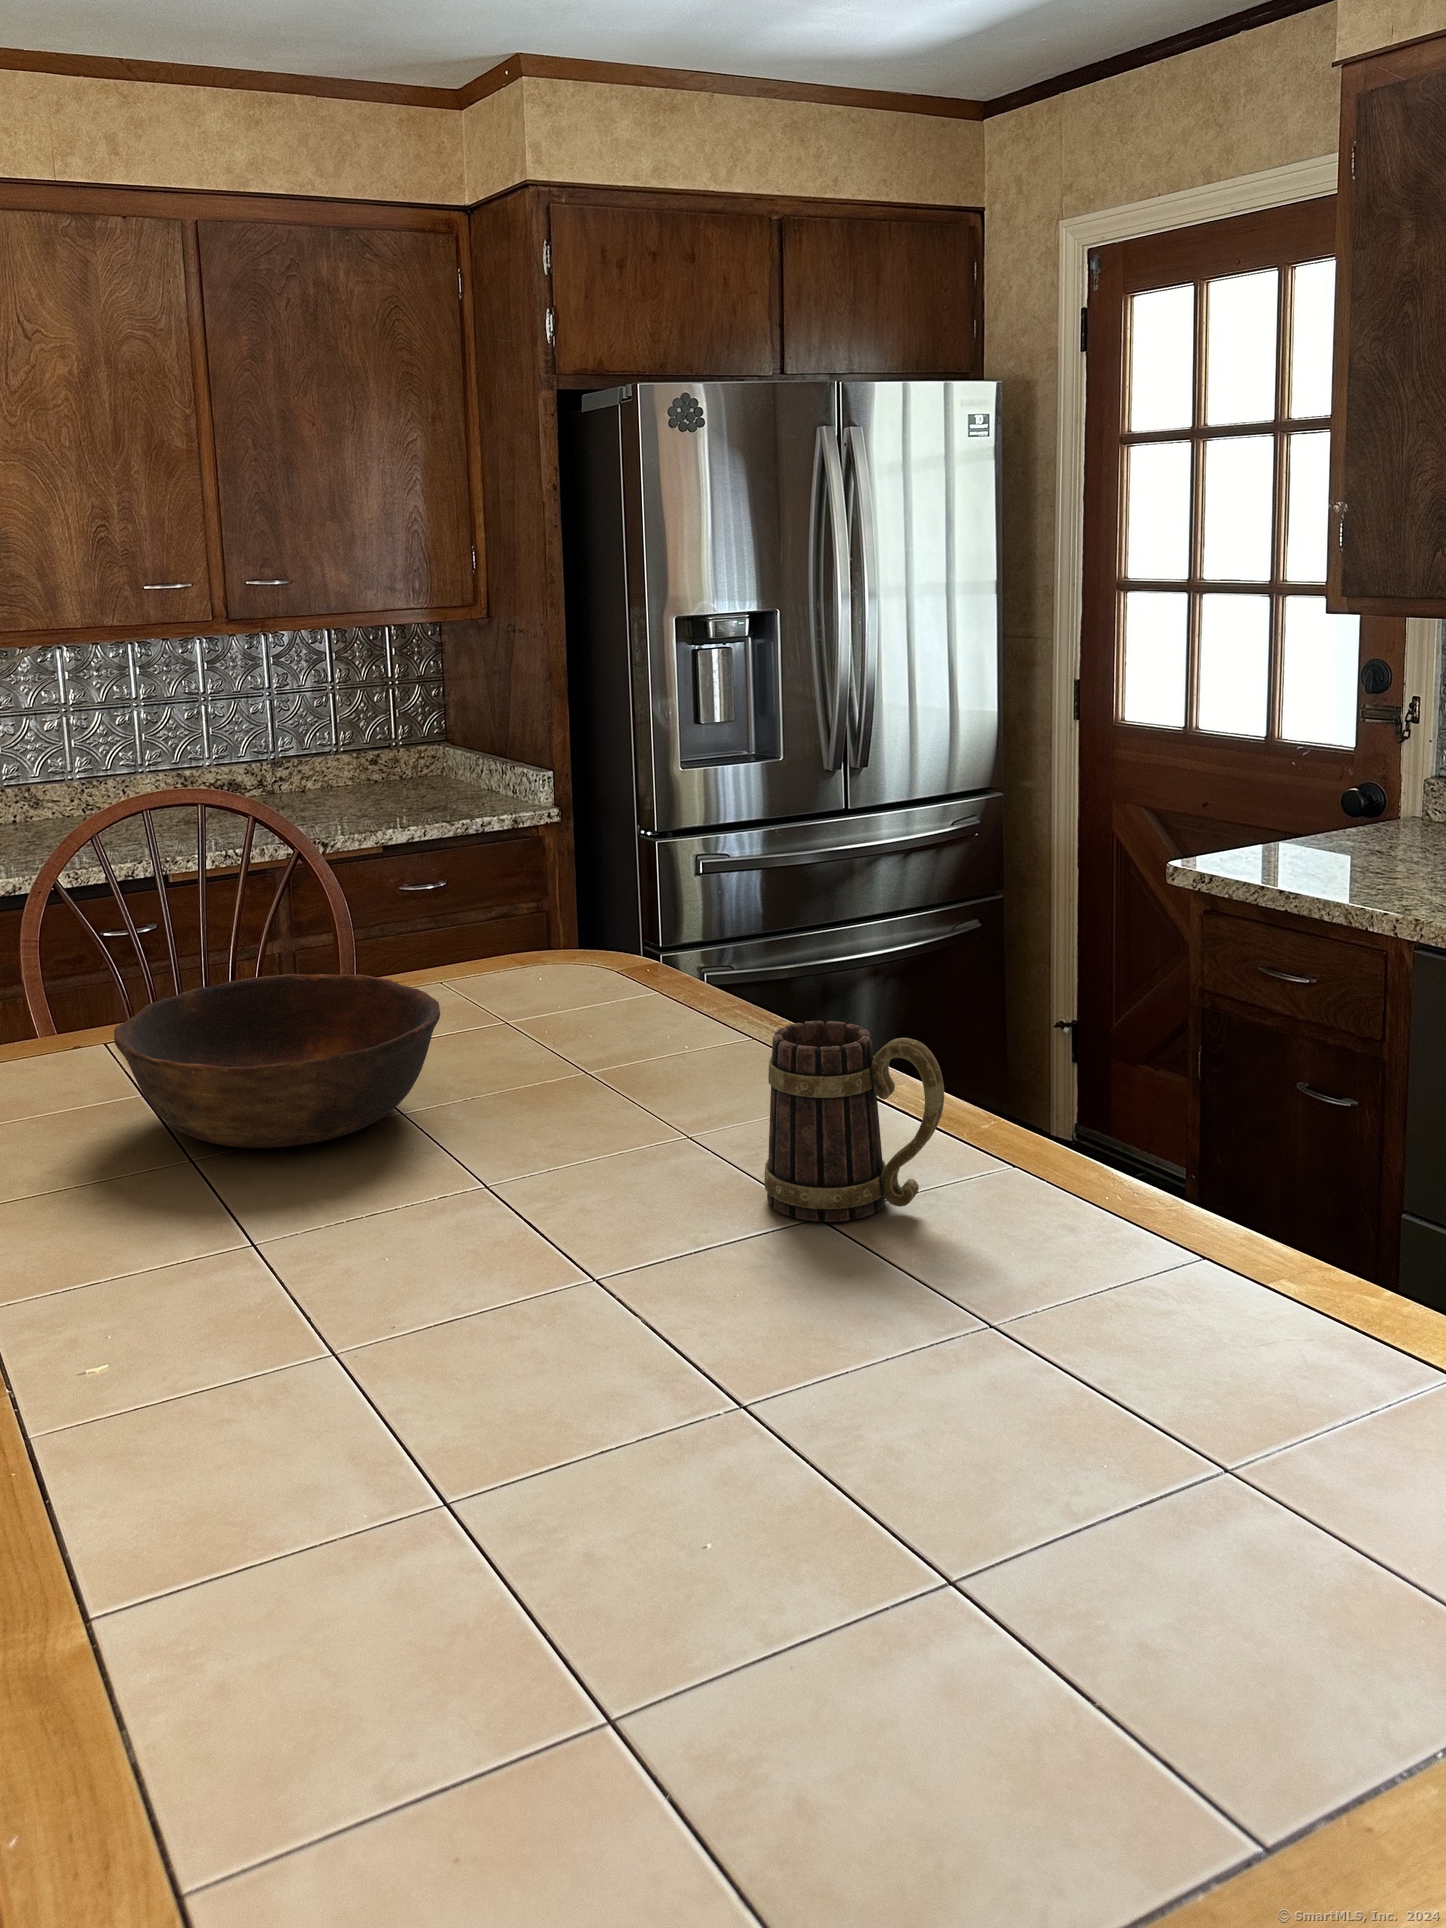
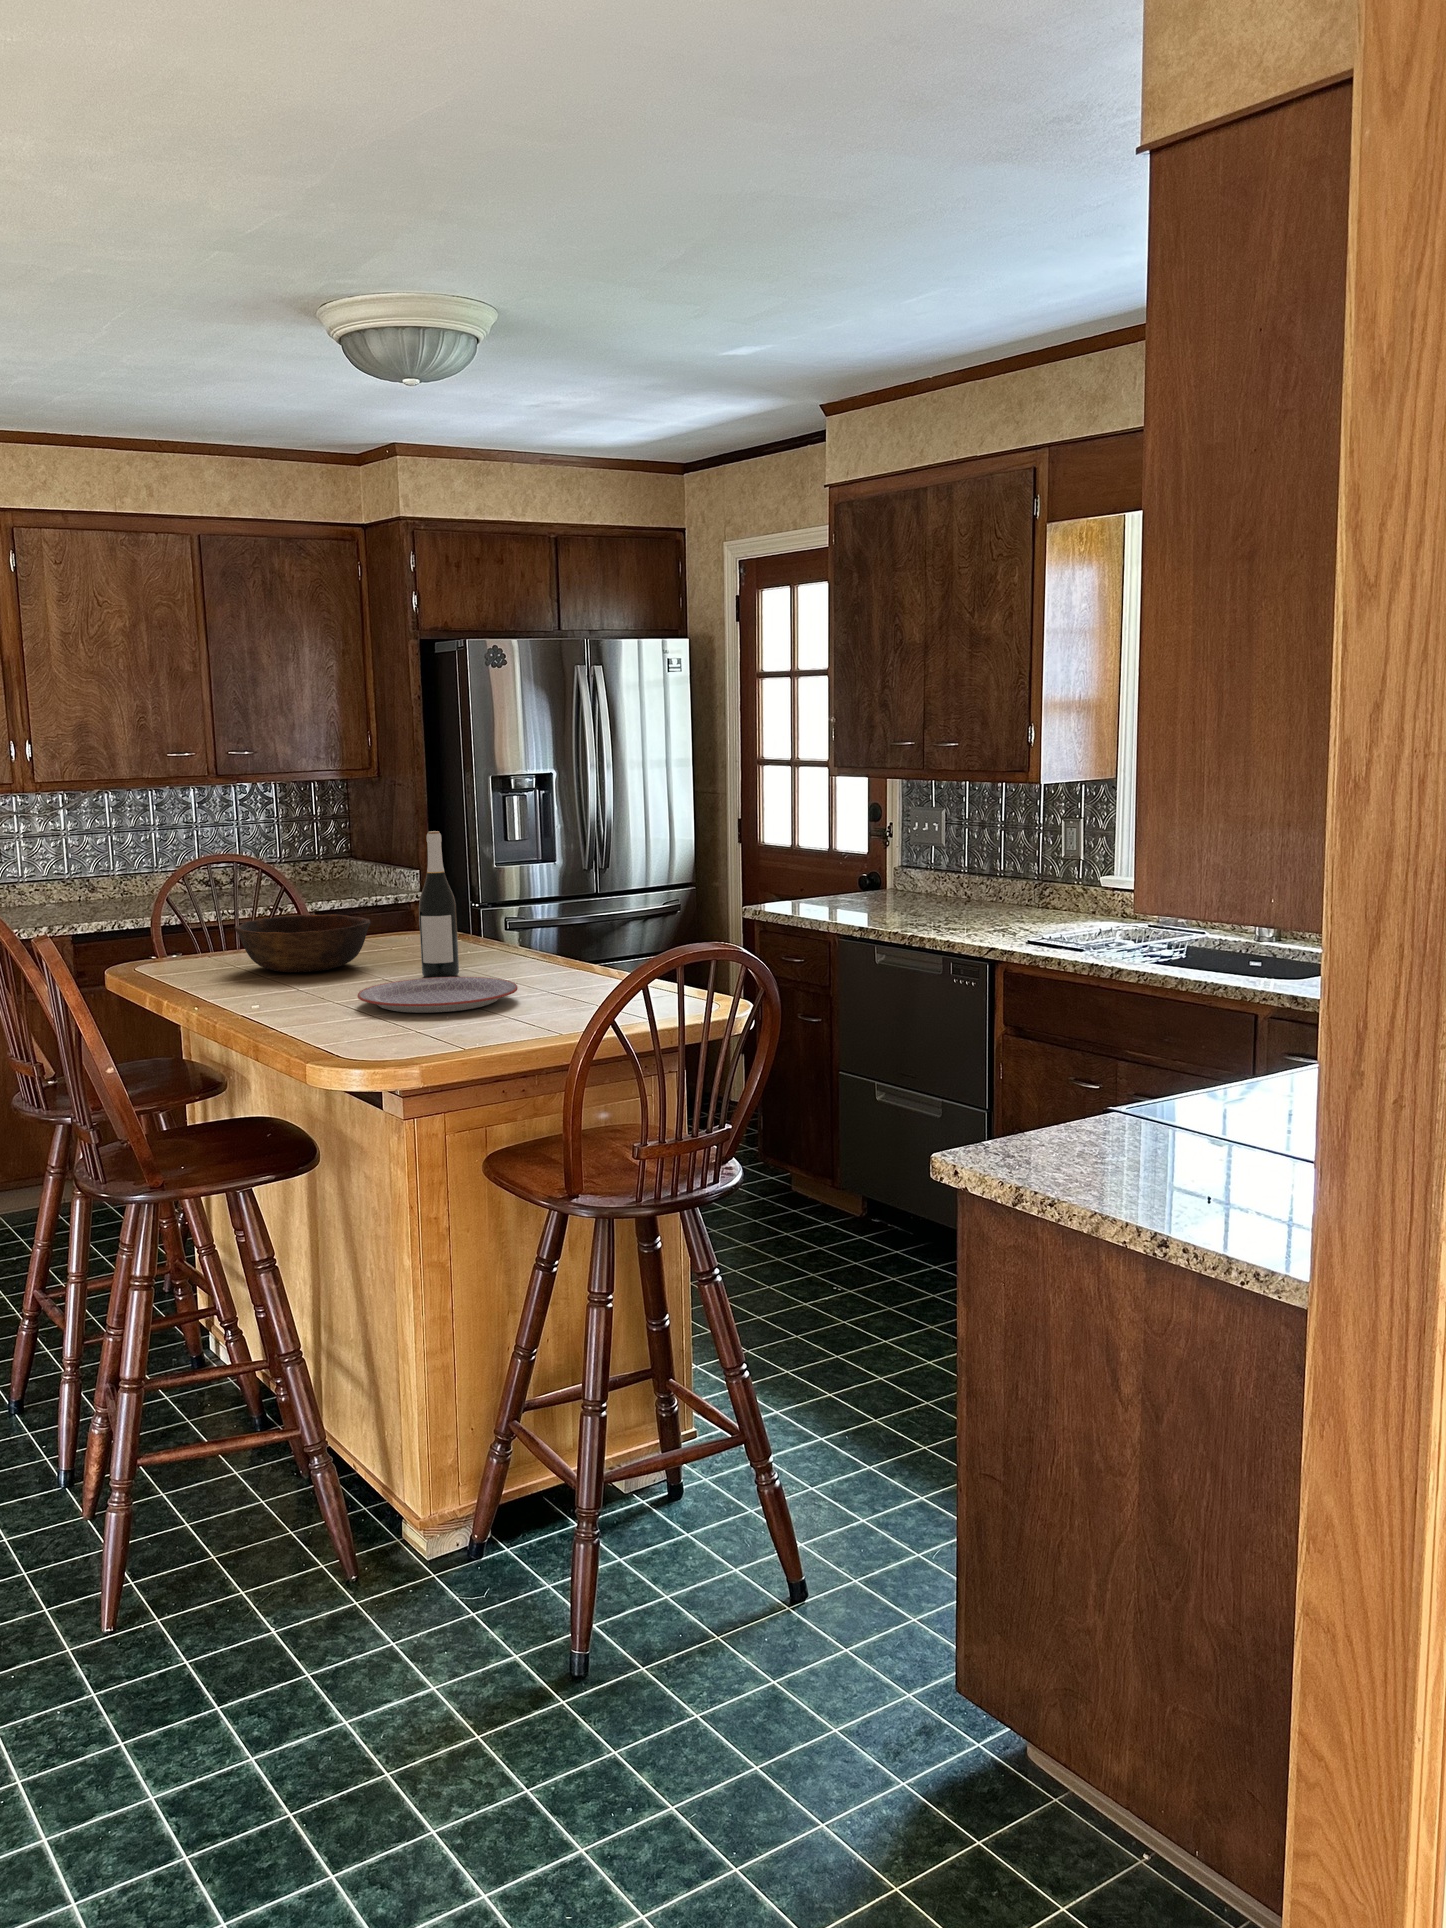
wine bottle: none [556,816,660,1205] -> present [419,831,459,978]
mug: present [764,1021,944,1222] -> none [498,910,562,978]
plate: none [369,1251,865,1499] -> present [357,977,518,1013]

